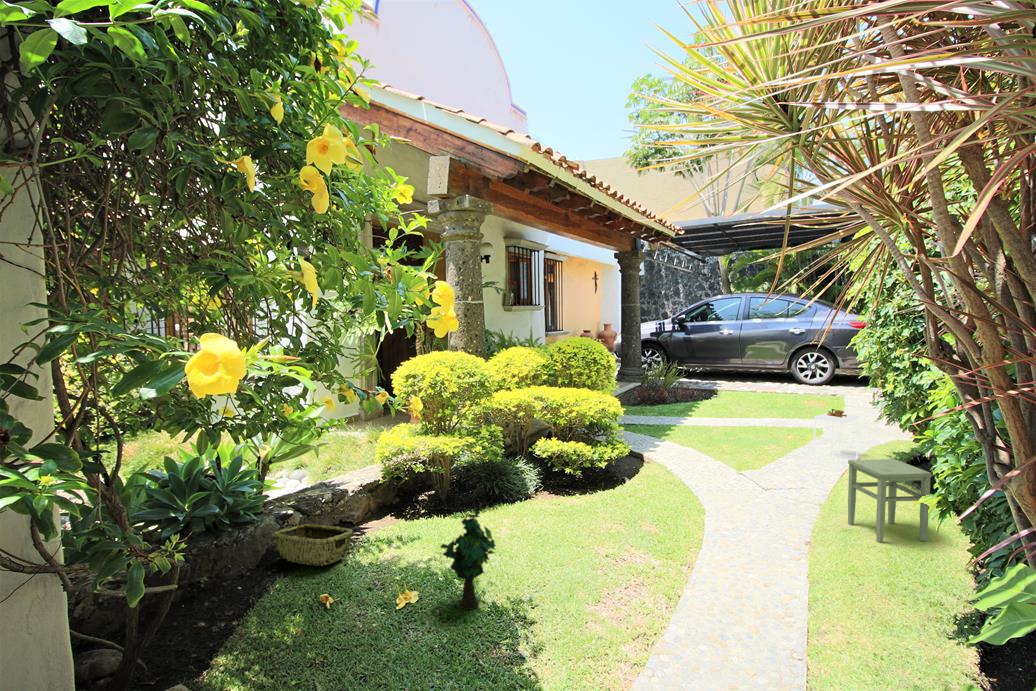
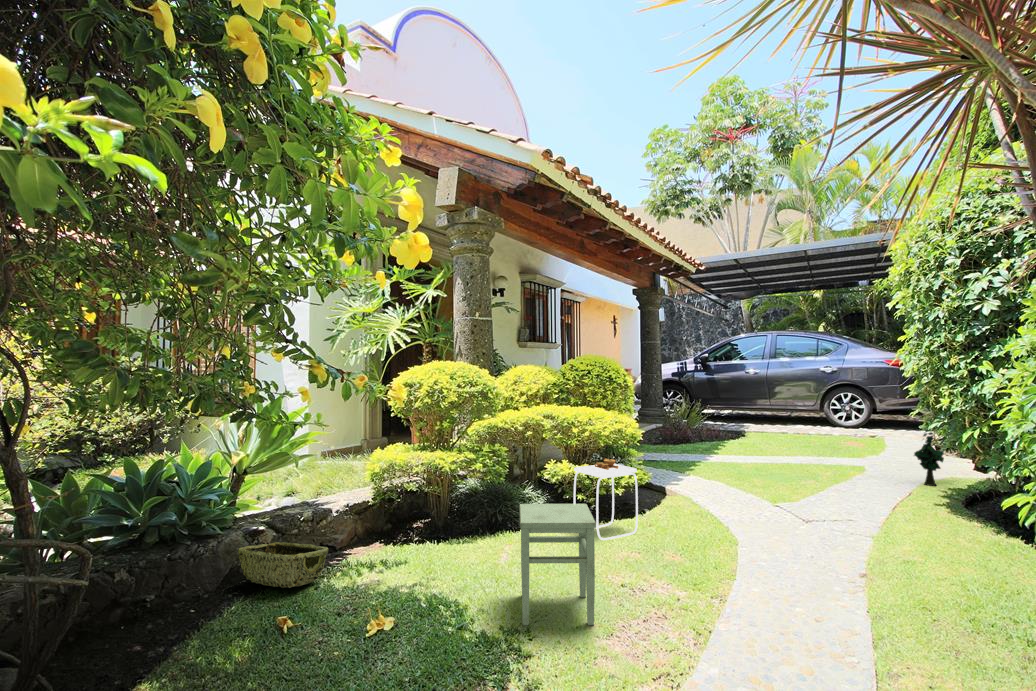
side table: present [813,409,859,465] -> present [574,458,638,540]
stool: present [848,459,932,542] -> present [519,504,596,625]
decorative plant: present [440,507,495,610] -> present [914,432,944,486]

